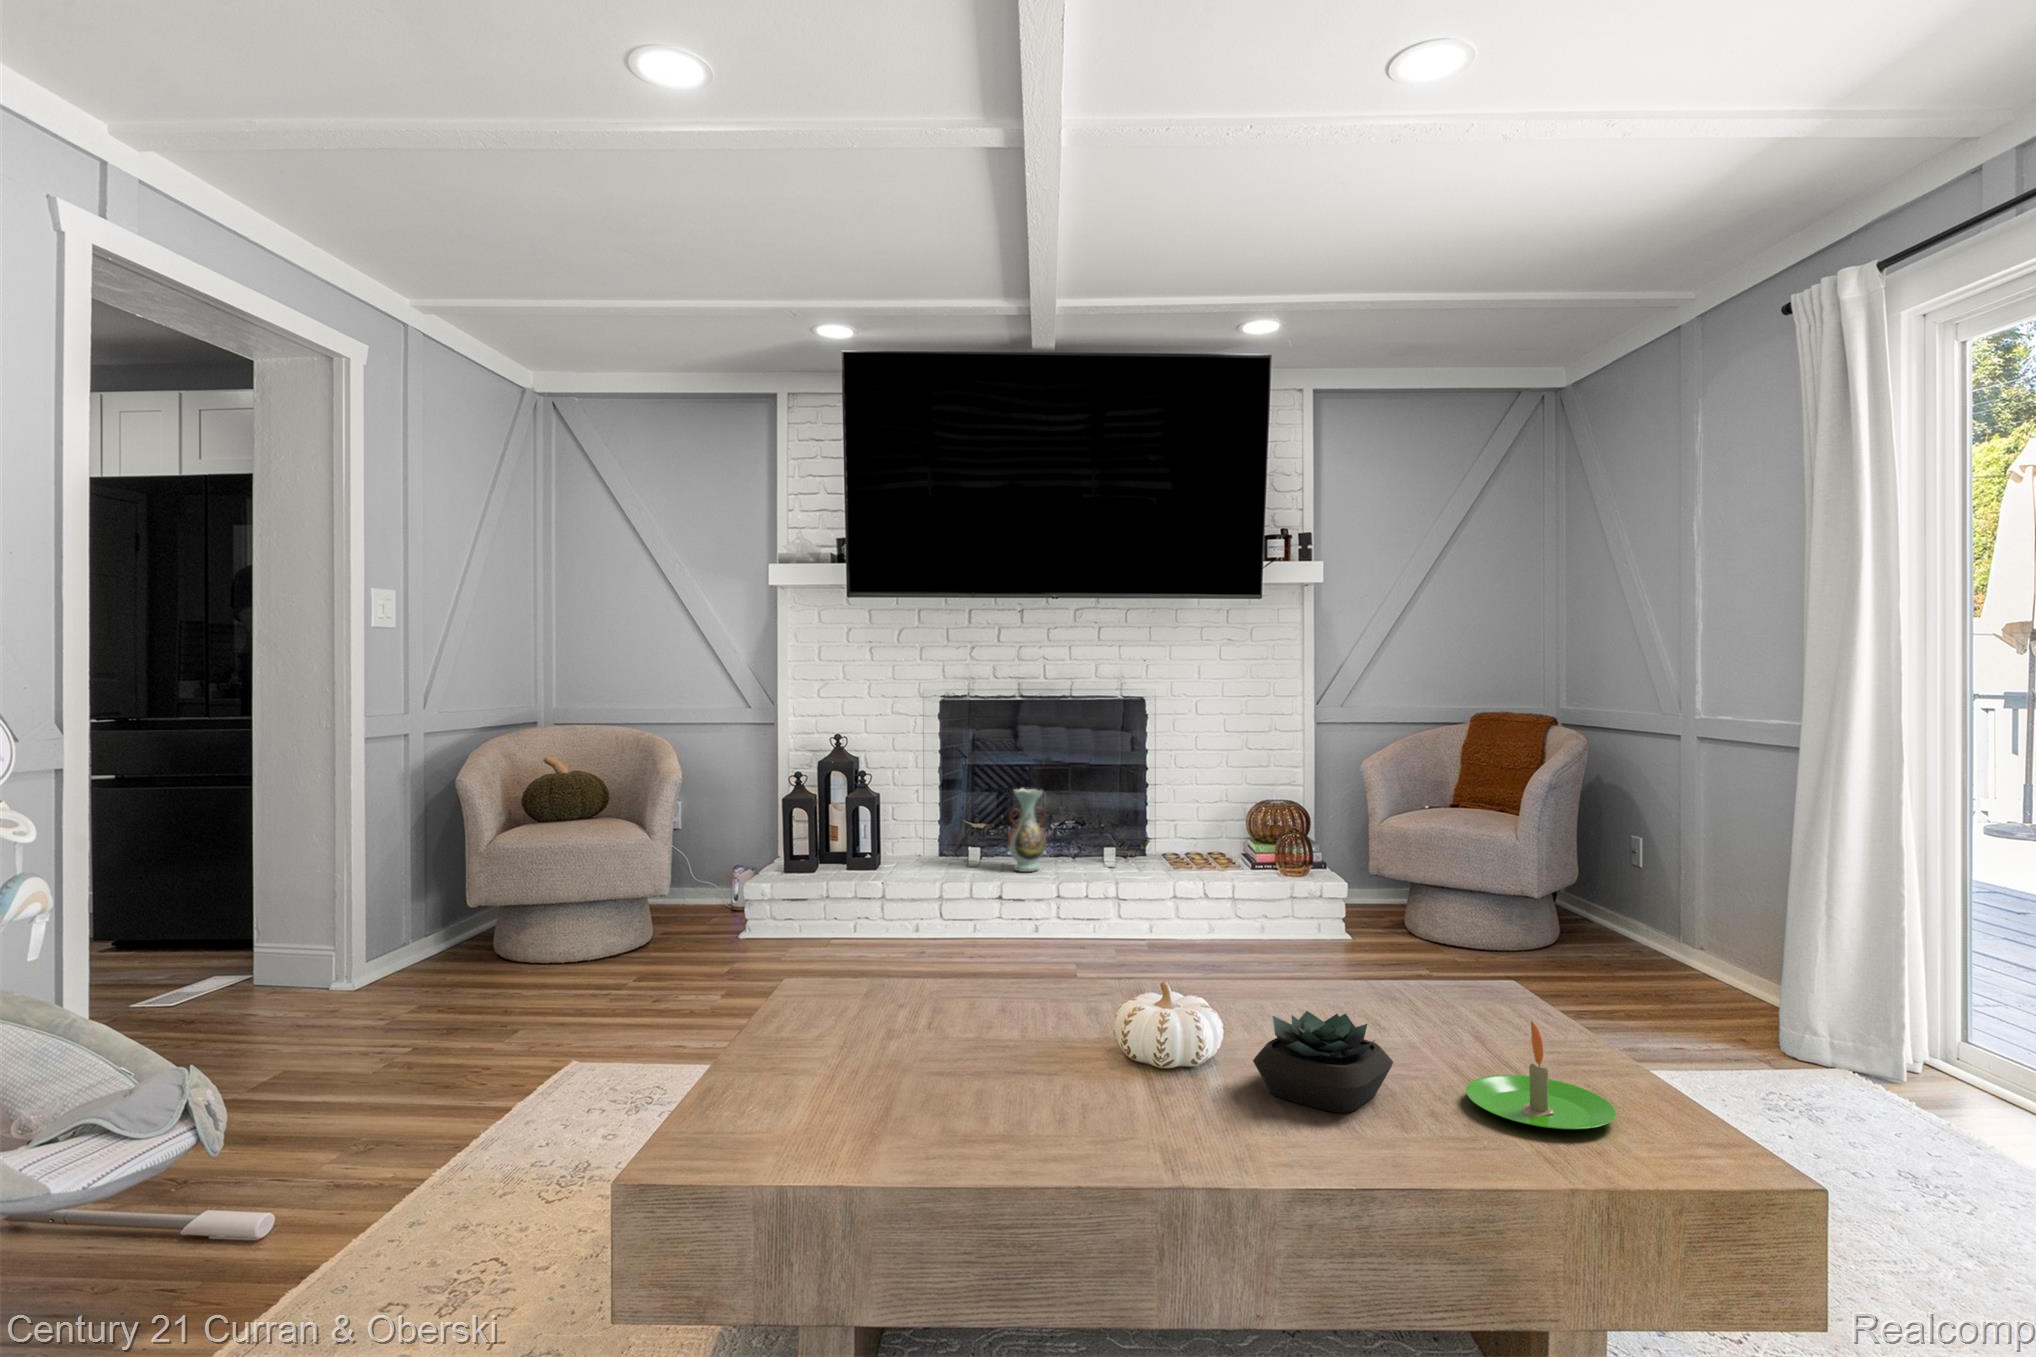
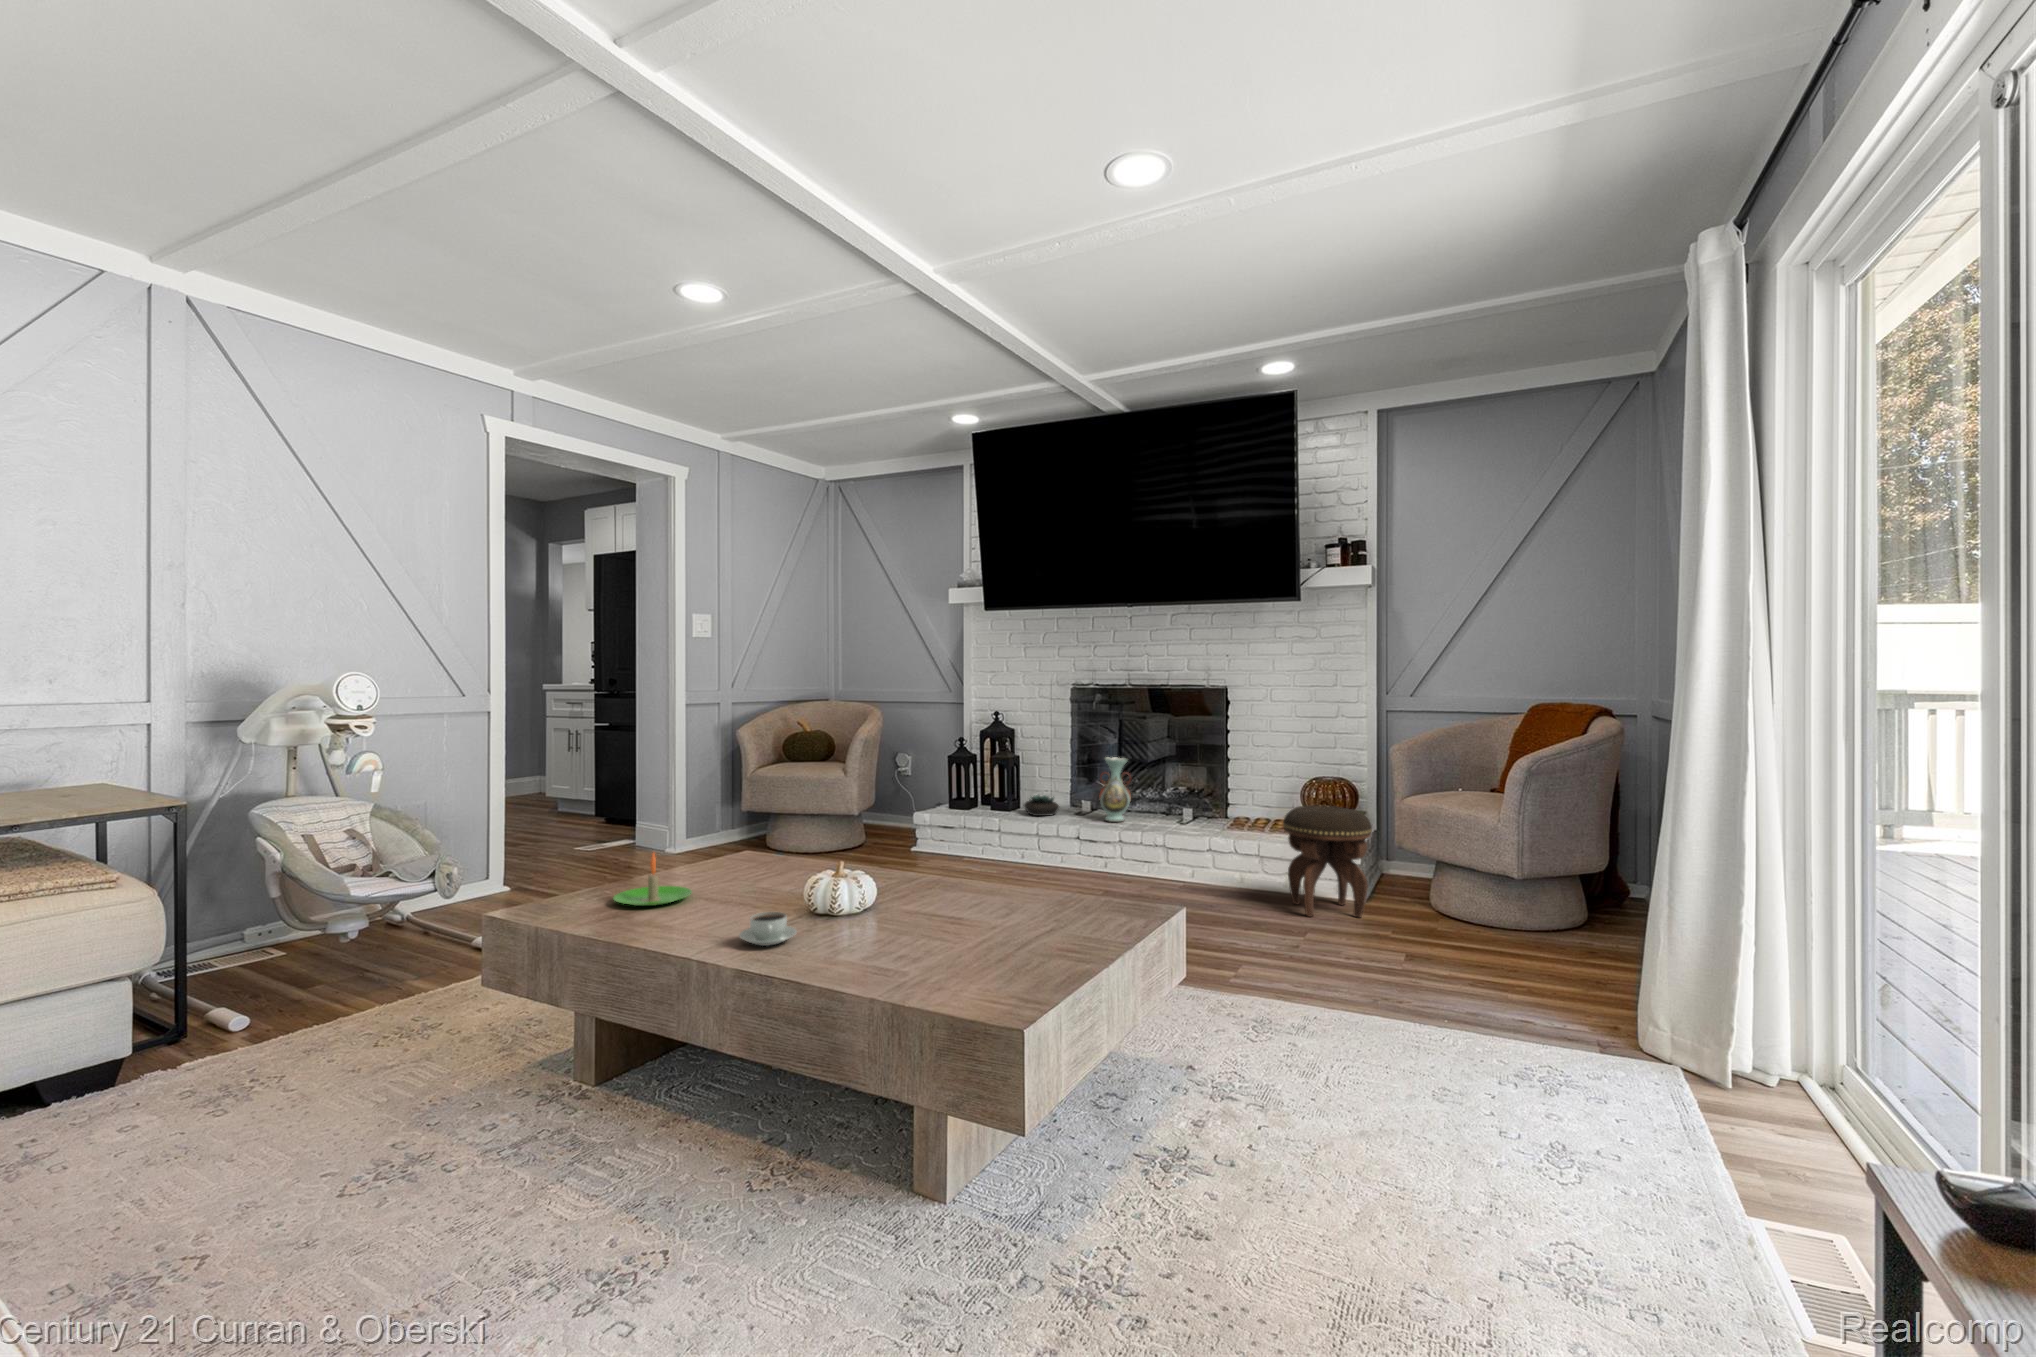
footstool: none [1283,832,1384,964] -> present [1283,806,1372,918]
succulent plant: present [1253,1011,1393,1113] -> present [1024,795,1059,816]
candle: present [1466,1021,1616,1129] -> present [613,853,692,906]
coffee cup: none [1145,1073,1237,1133] -> present [739,912,797,946]

